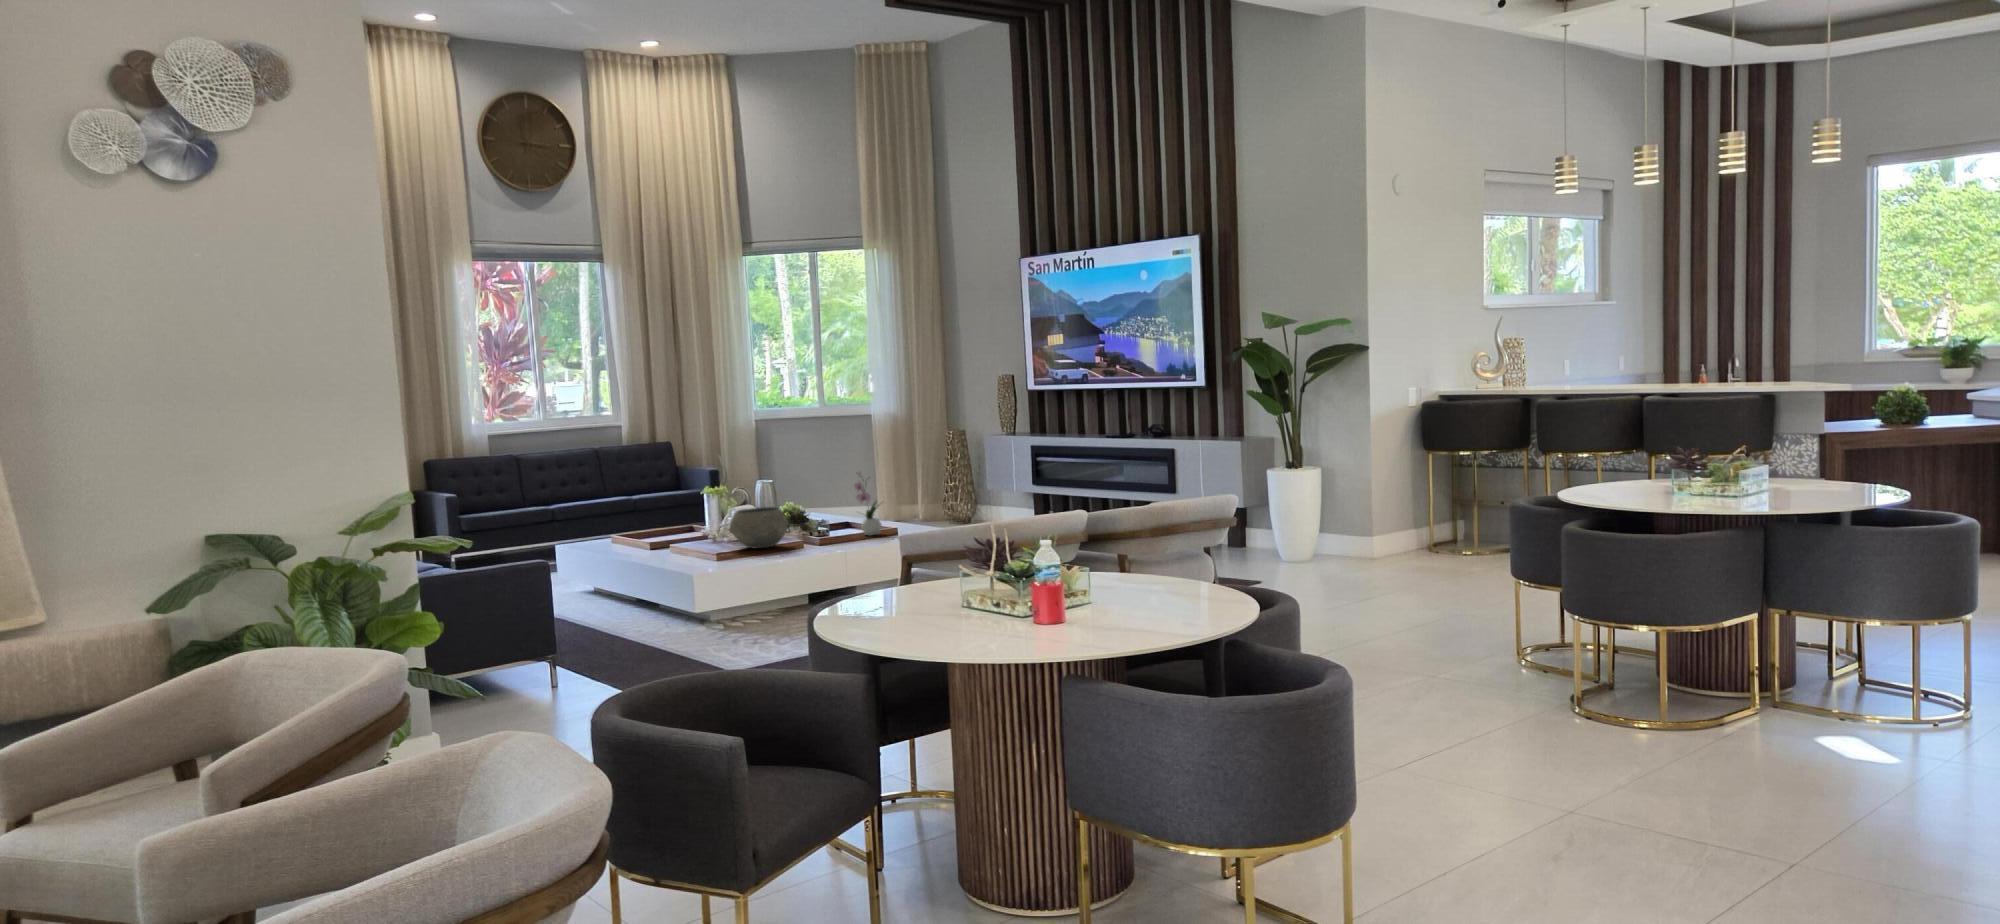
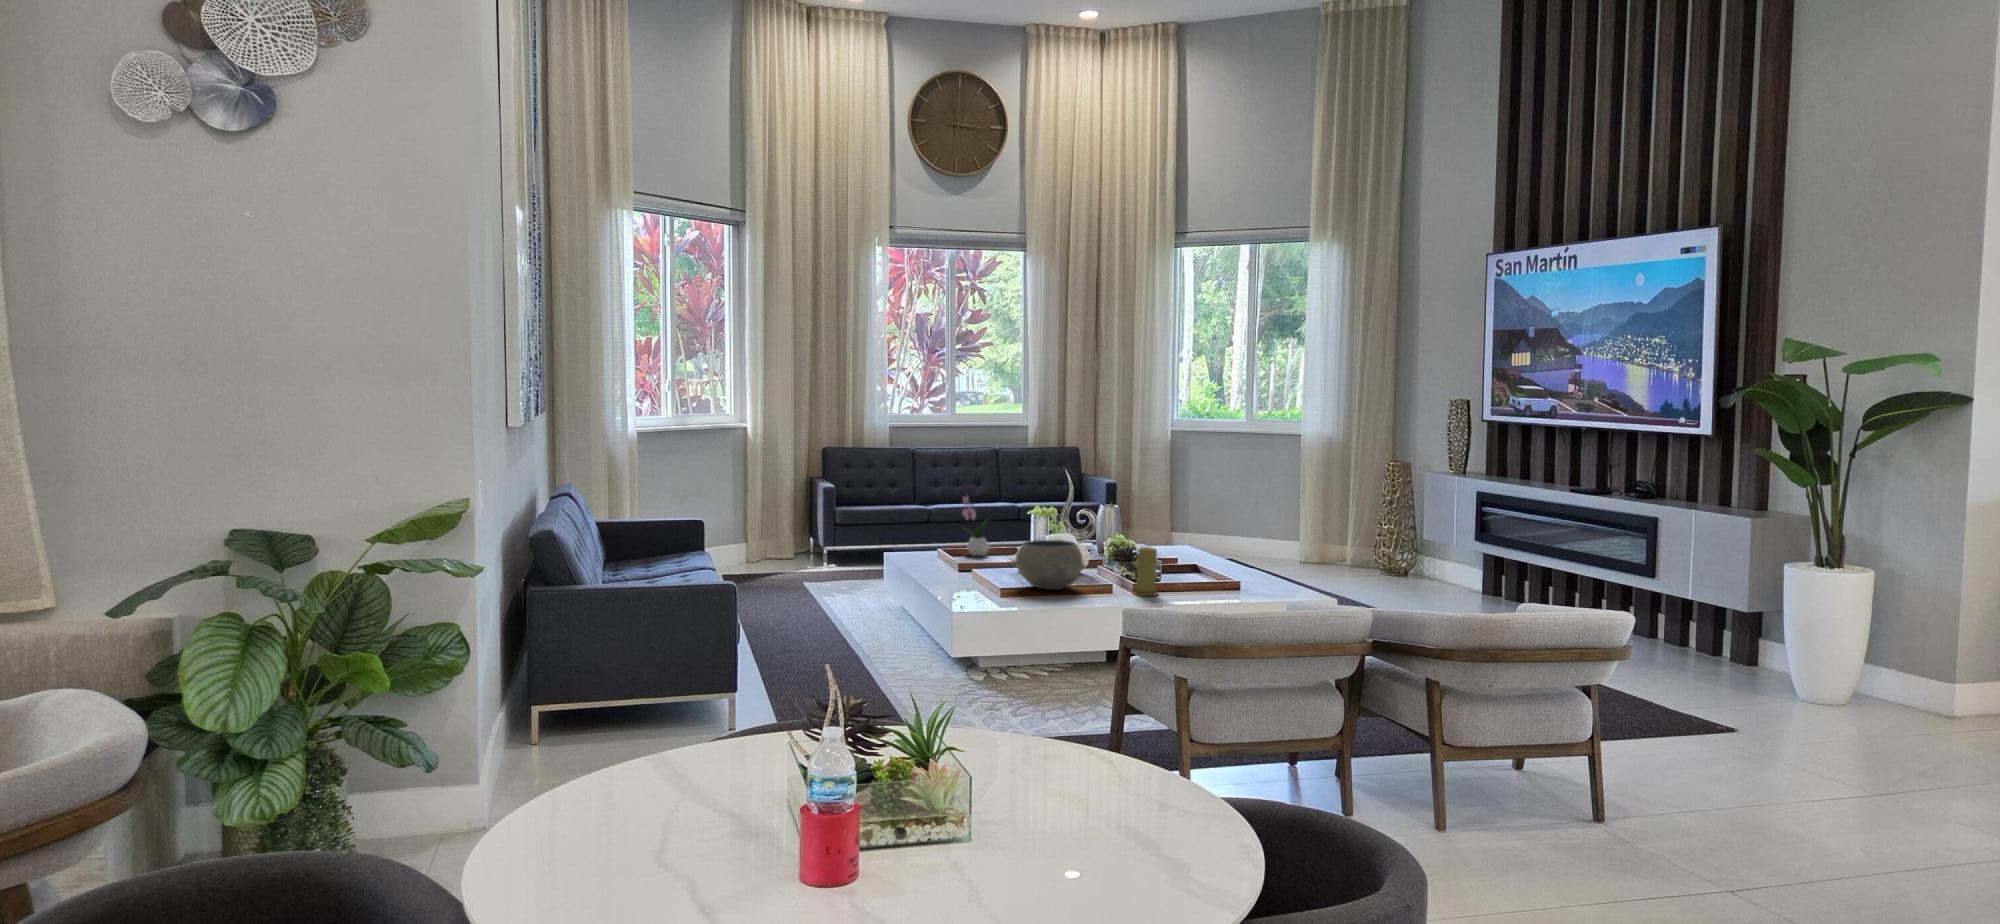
flower arrangement: present [854,481,882,535] -> present [962,494,990,556]
candle: none [829,504,851,544] -> present [1132,547,1158,596]

